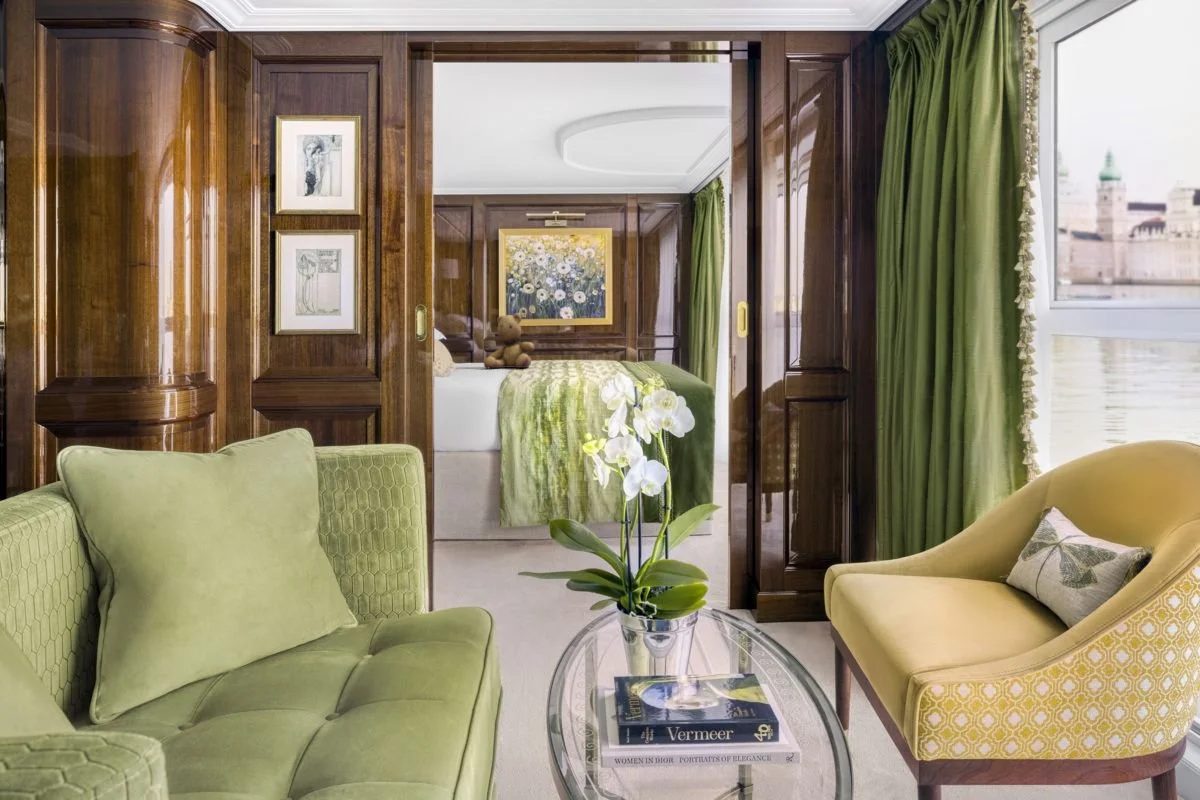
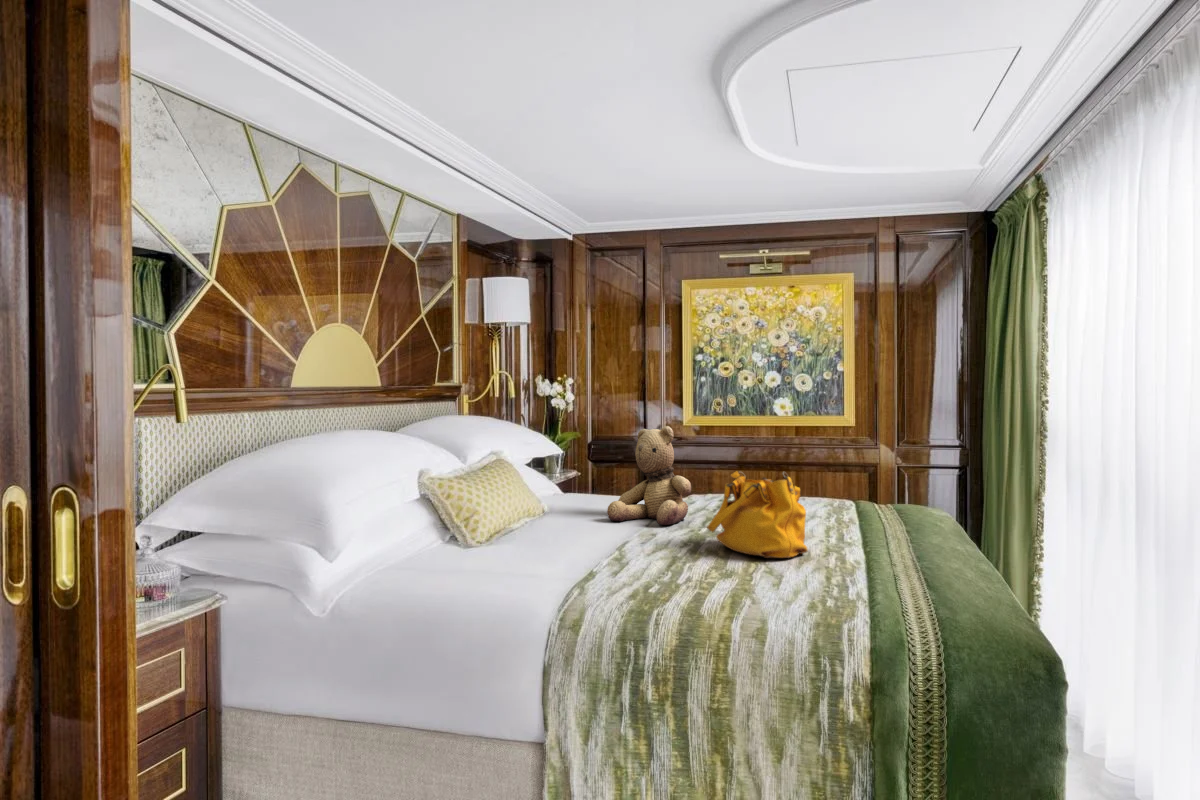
handbag: none [555,328,607,371] -> present [707,471,808,558]

